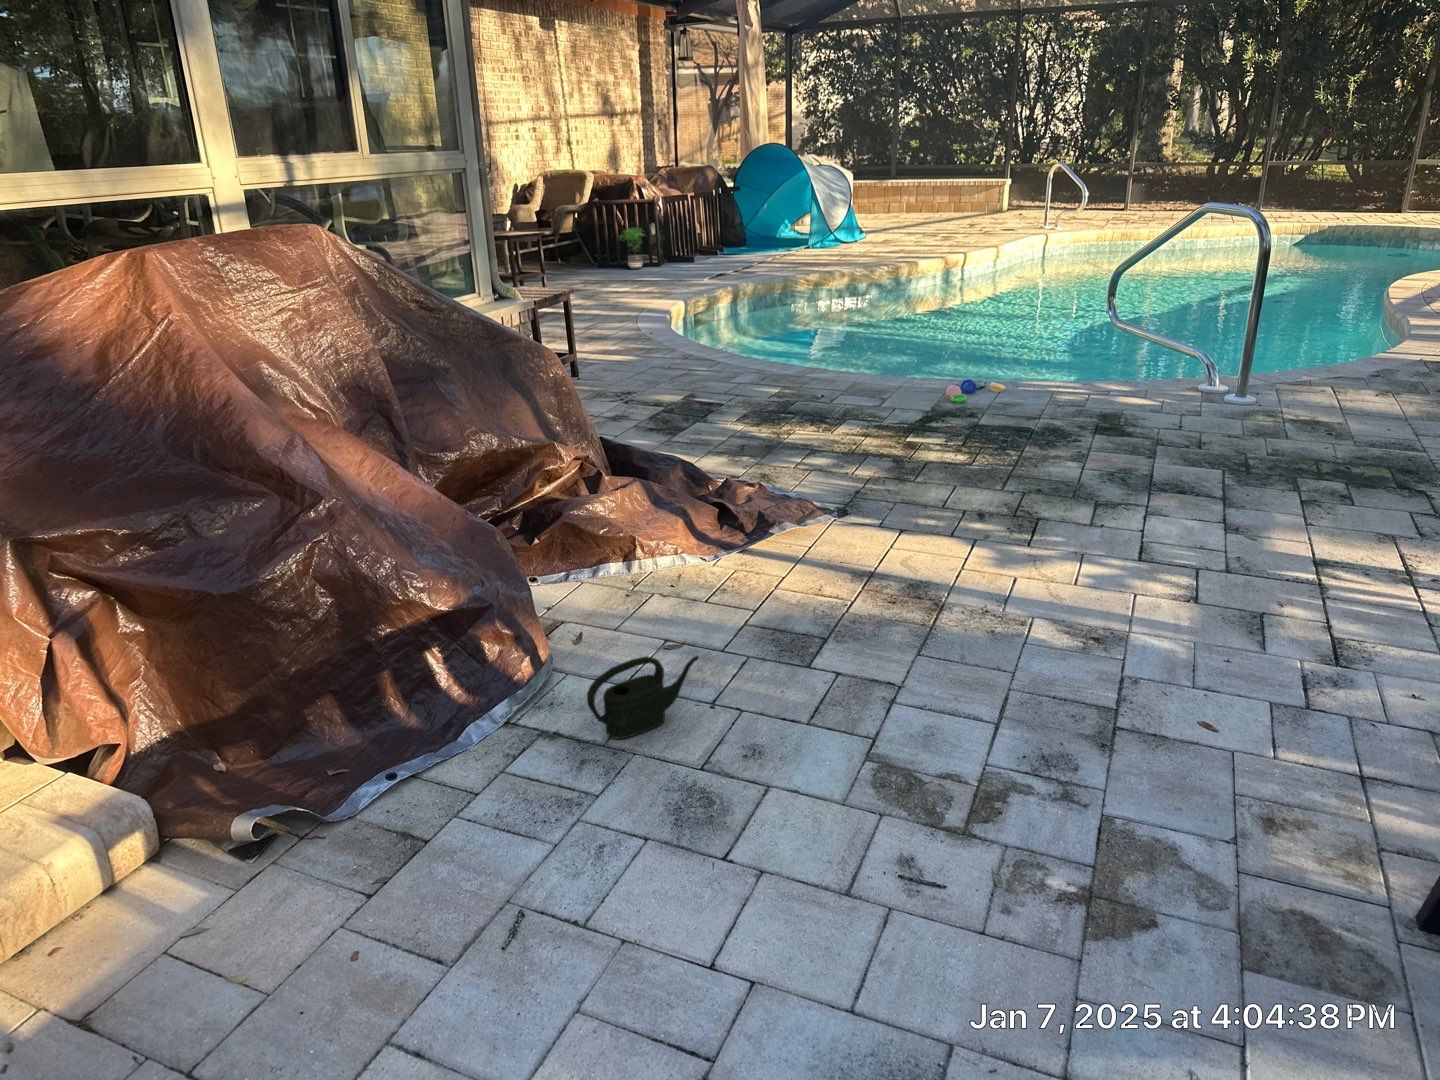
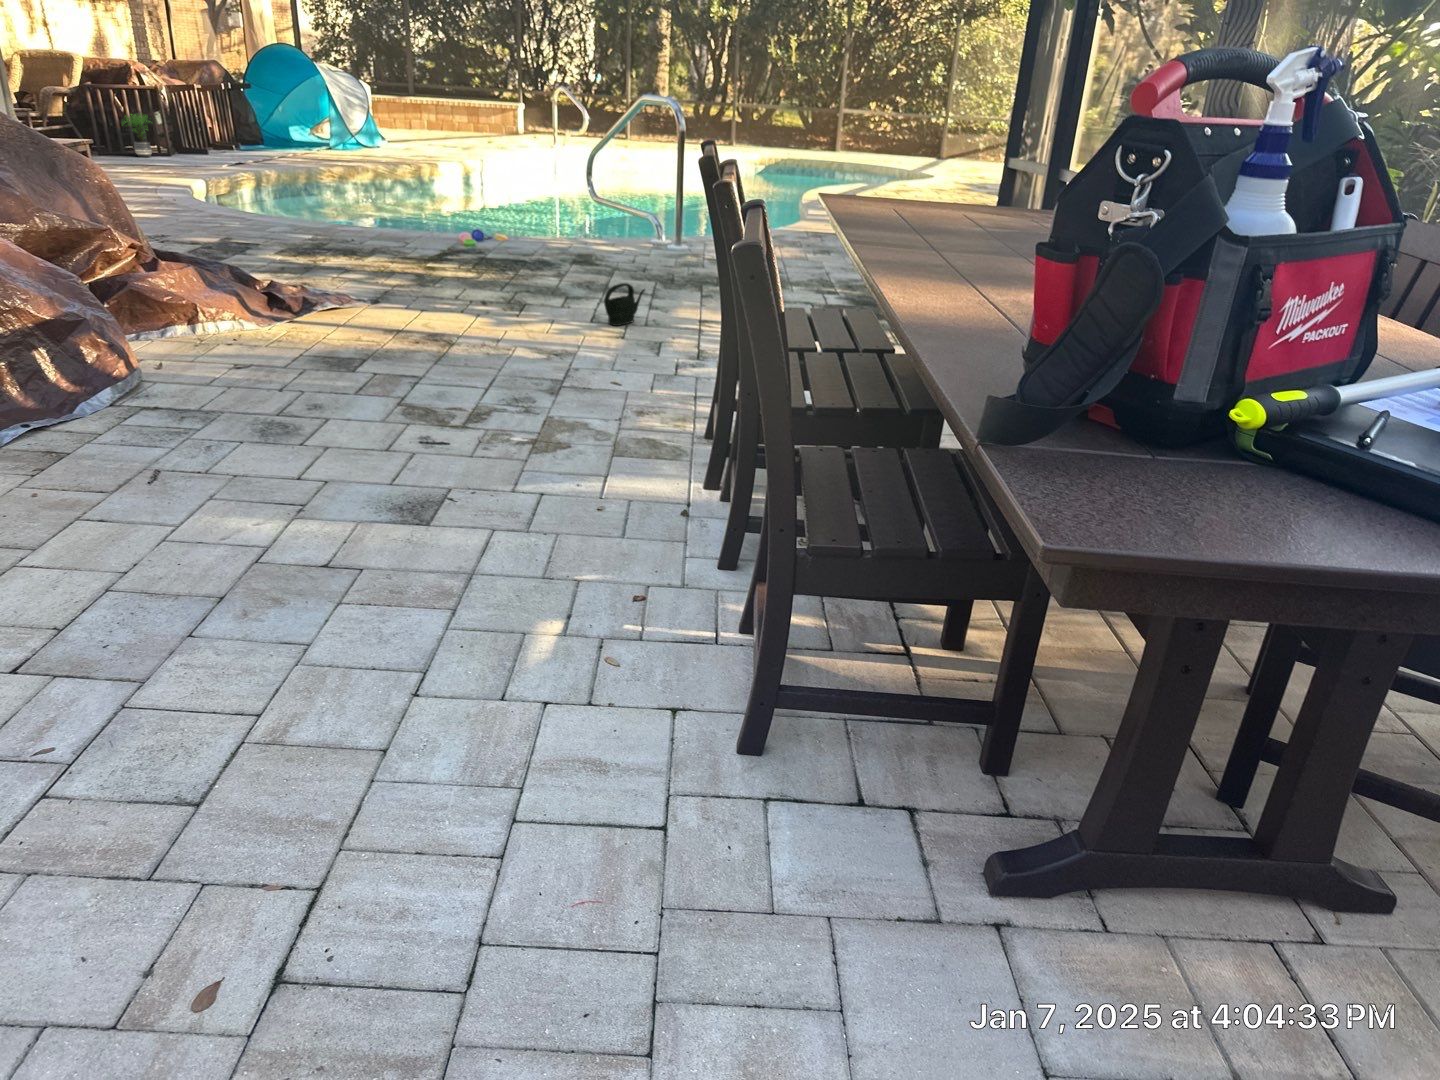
watering can: present [587,656,699,739] -> present [604,283,645,326]

